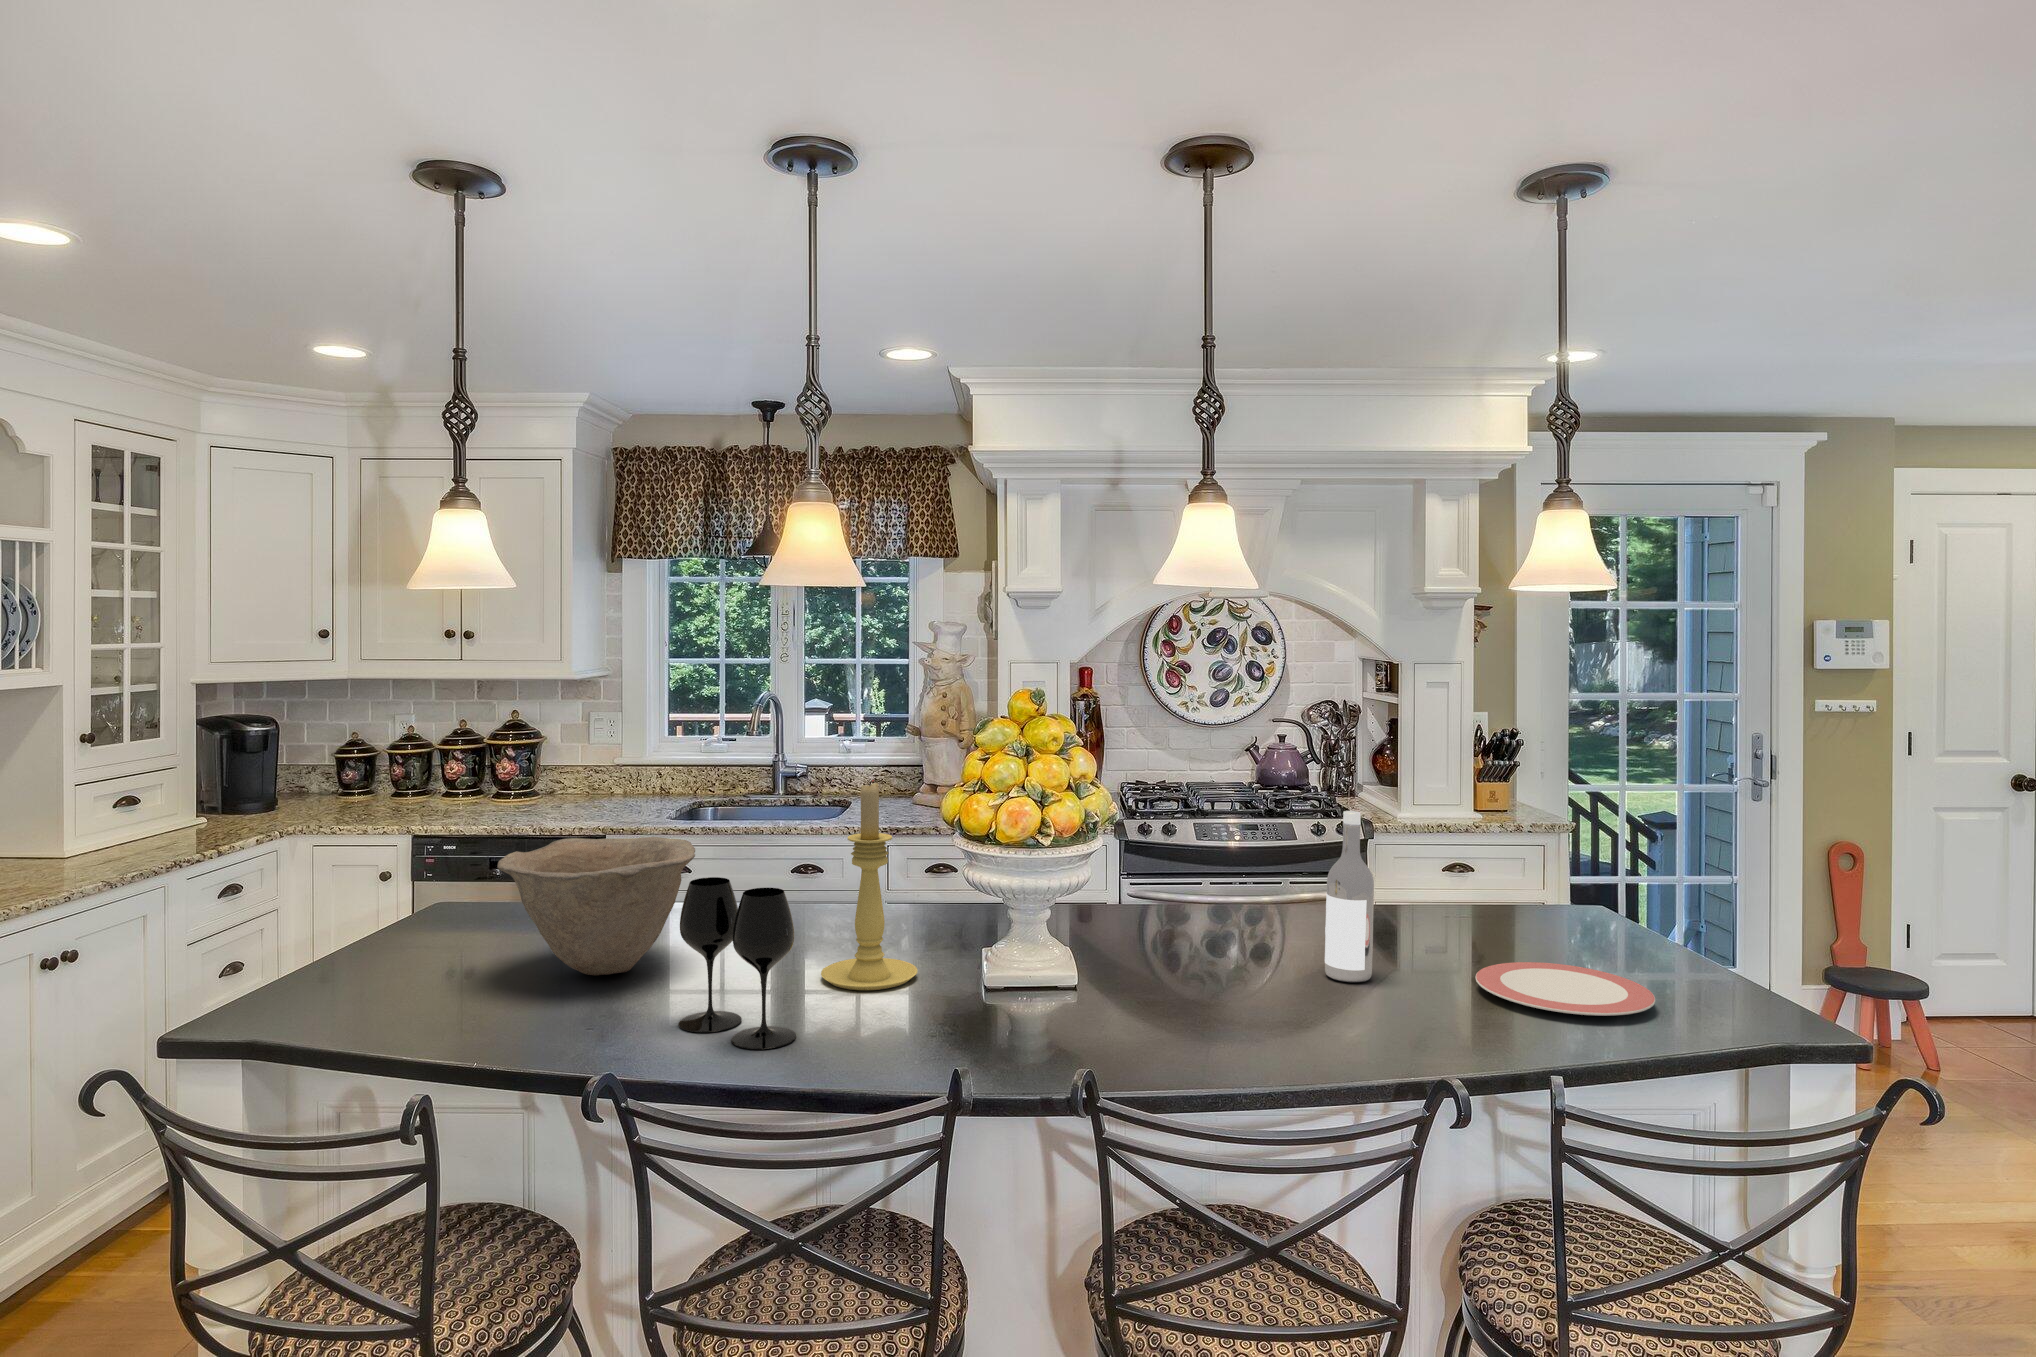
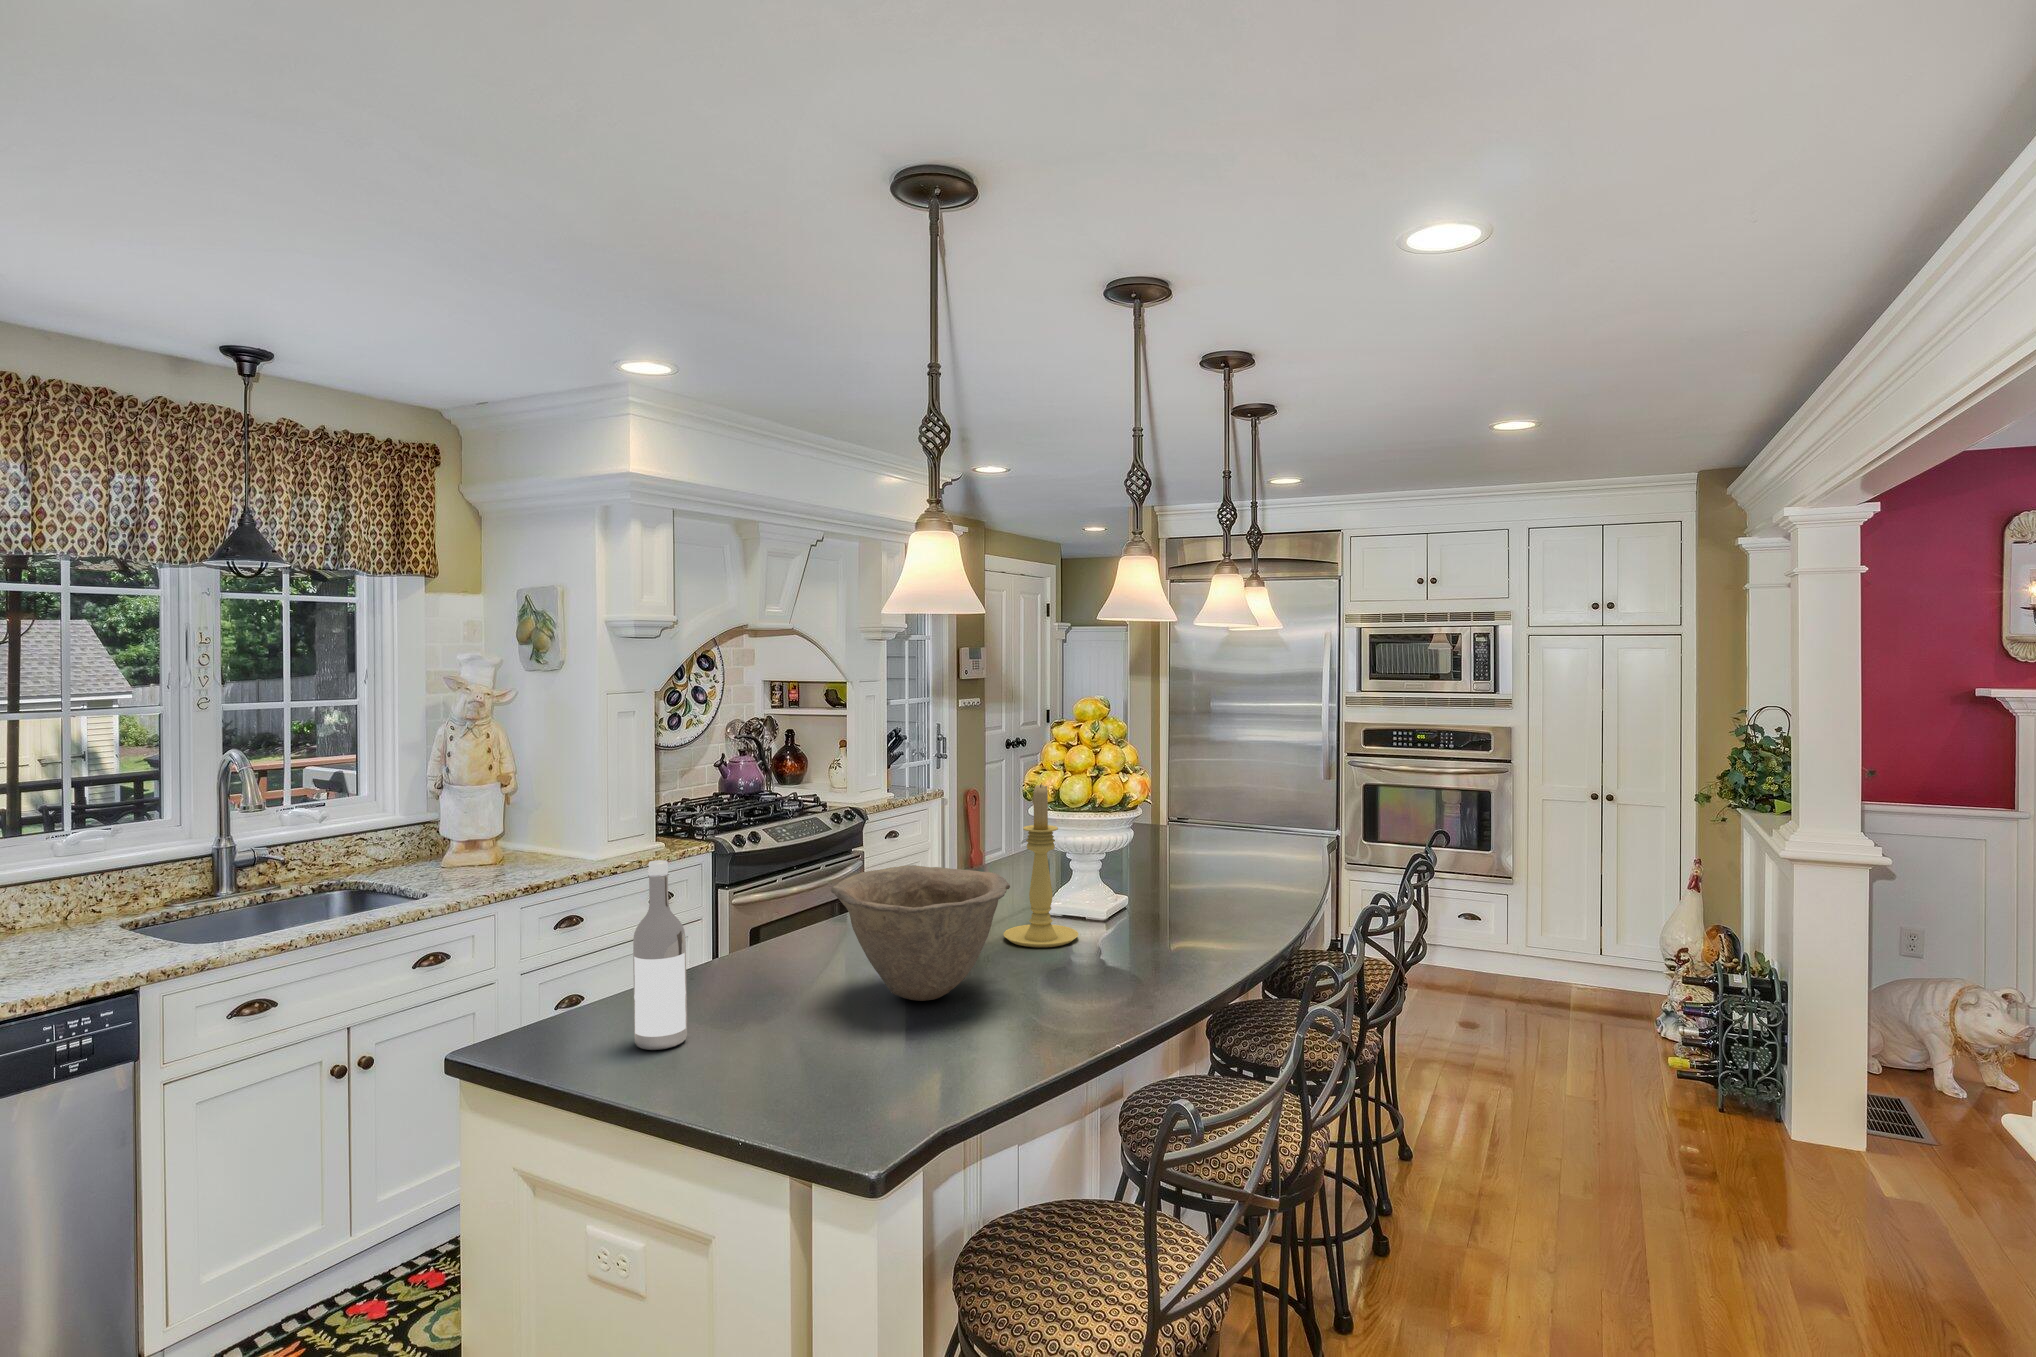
wine bottle: present [1325,811,1374,982] -> present [633,860,687,1050]
wine glass: present [678,877,796,1049] -> none [1079,858,1178,986]
plate: present [1475,962,1655,1016] -> none [1181,839,1270,856]

